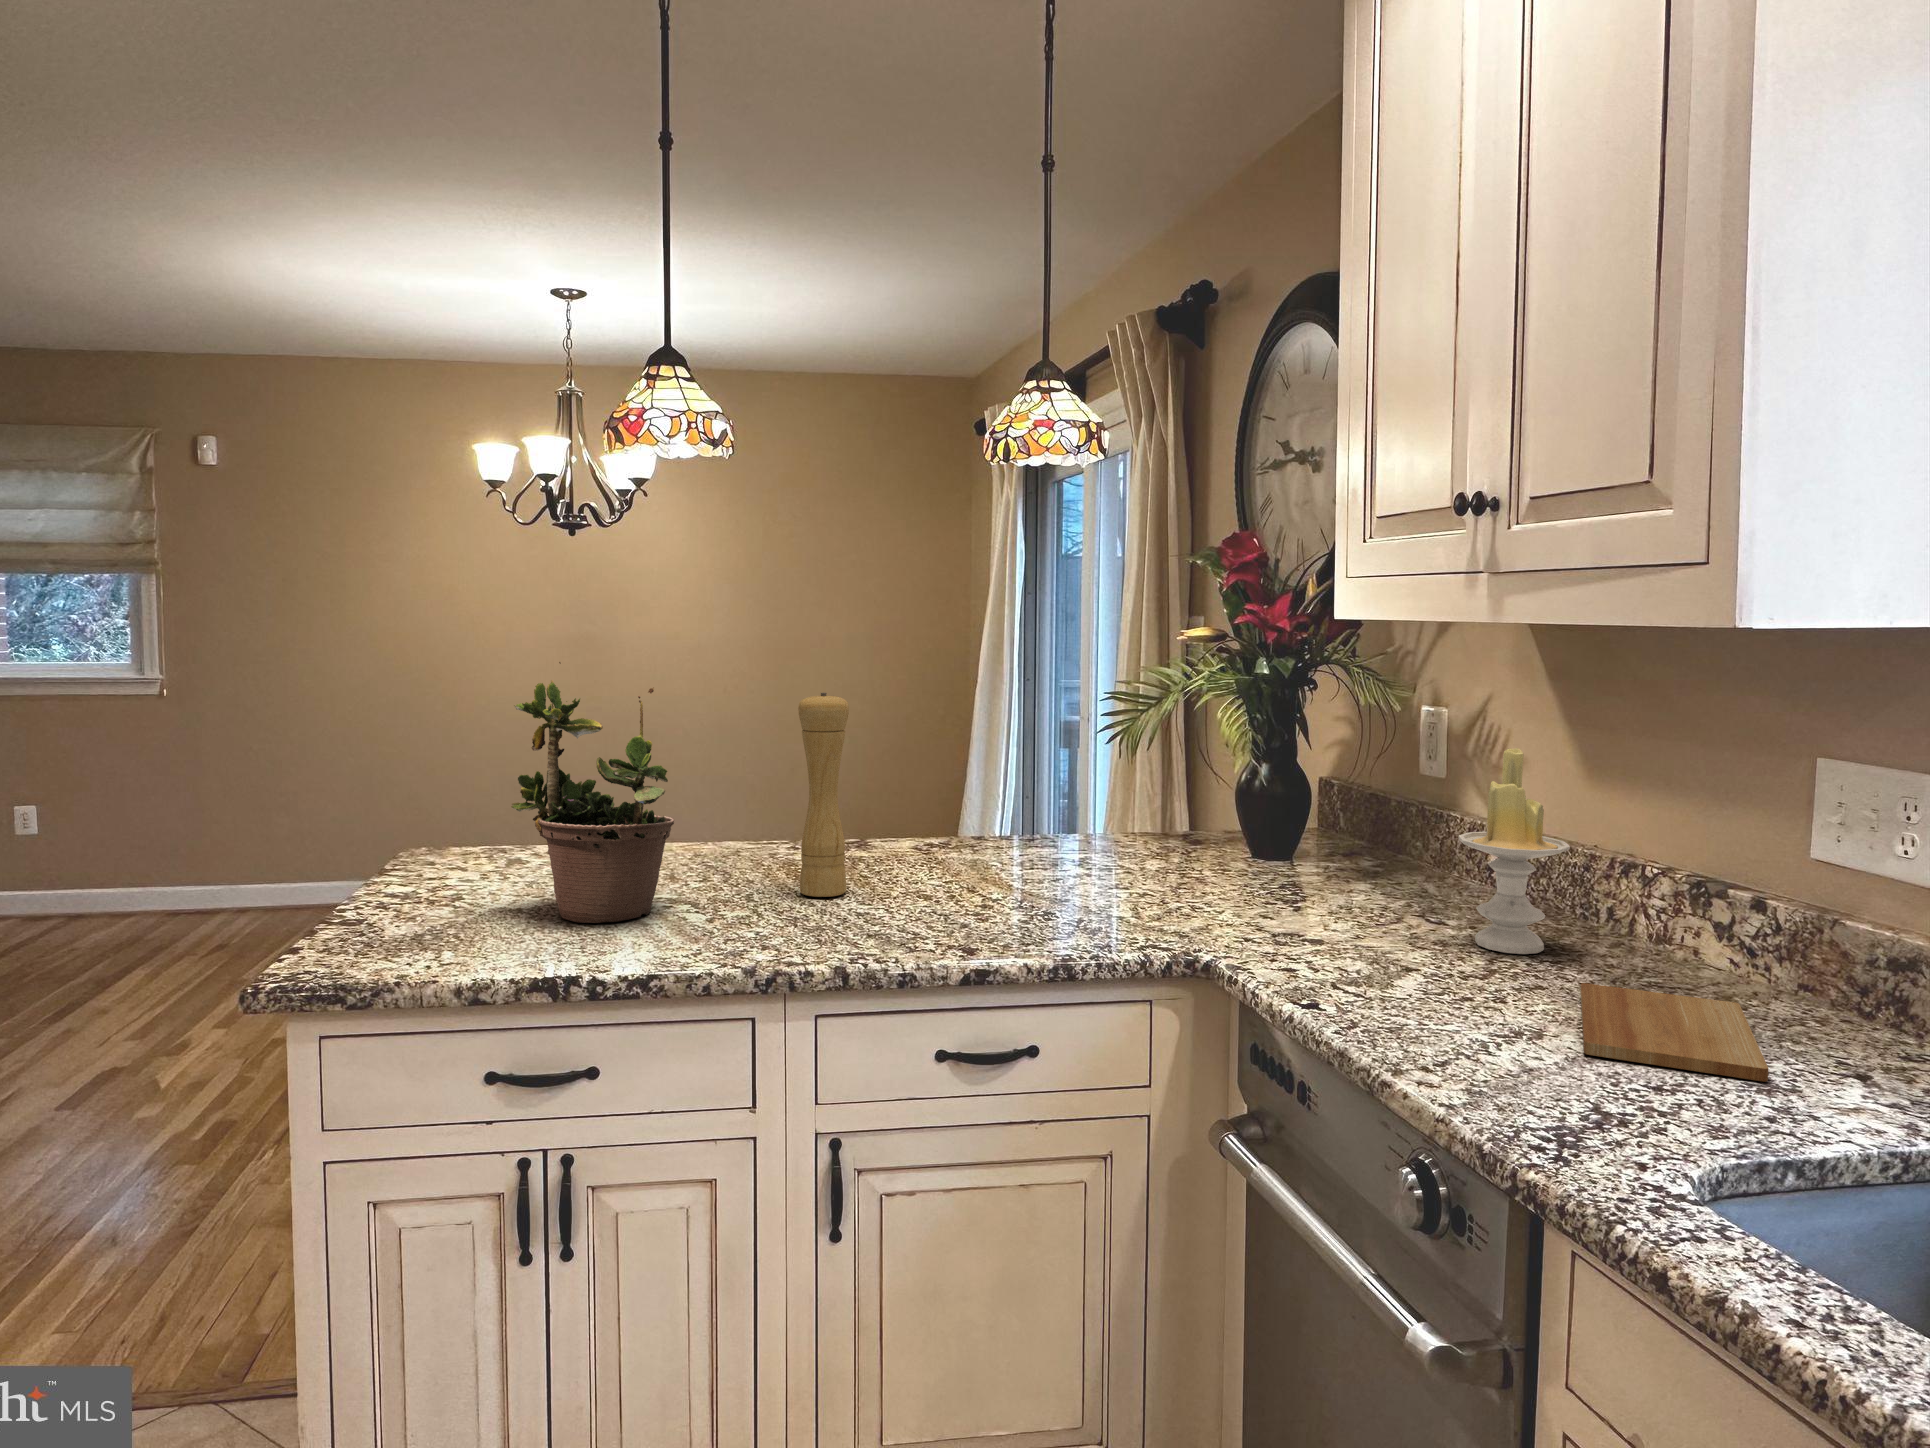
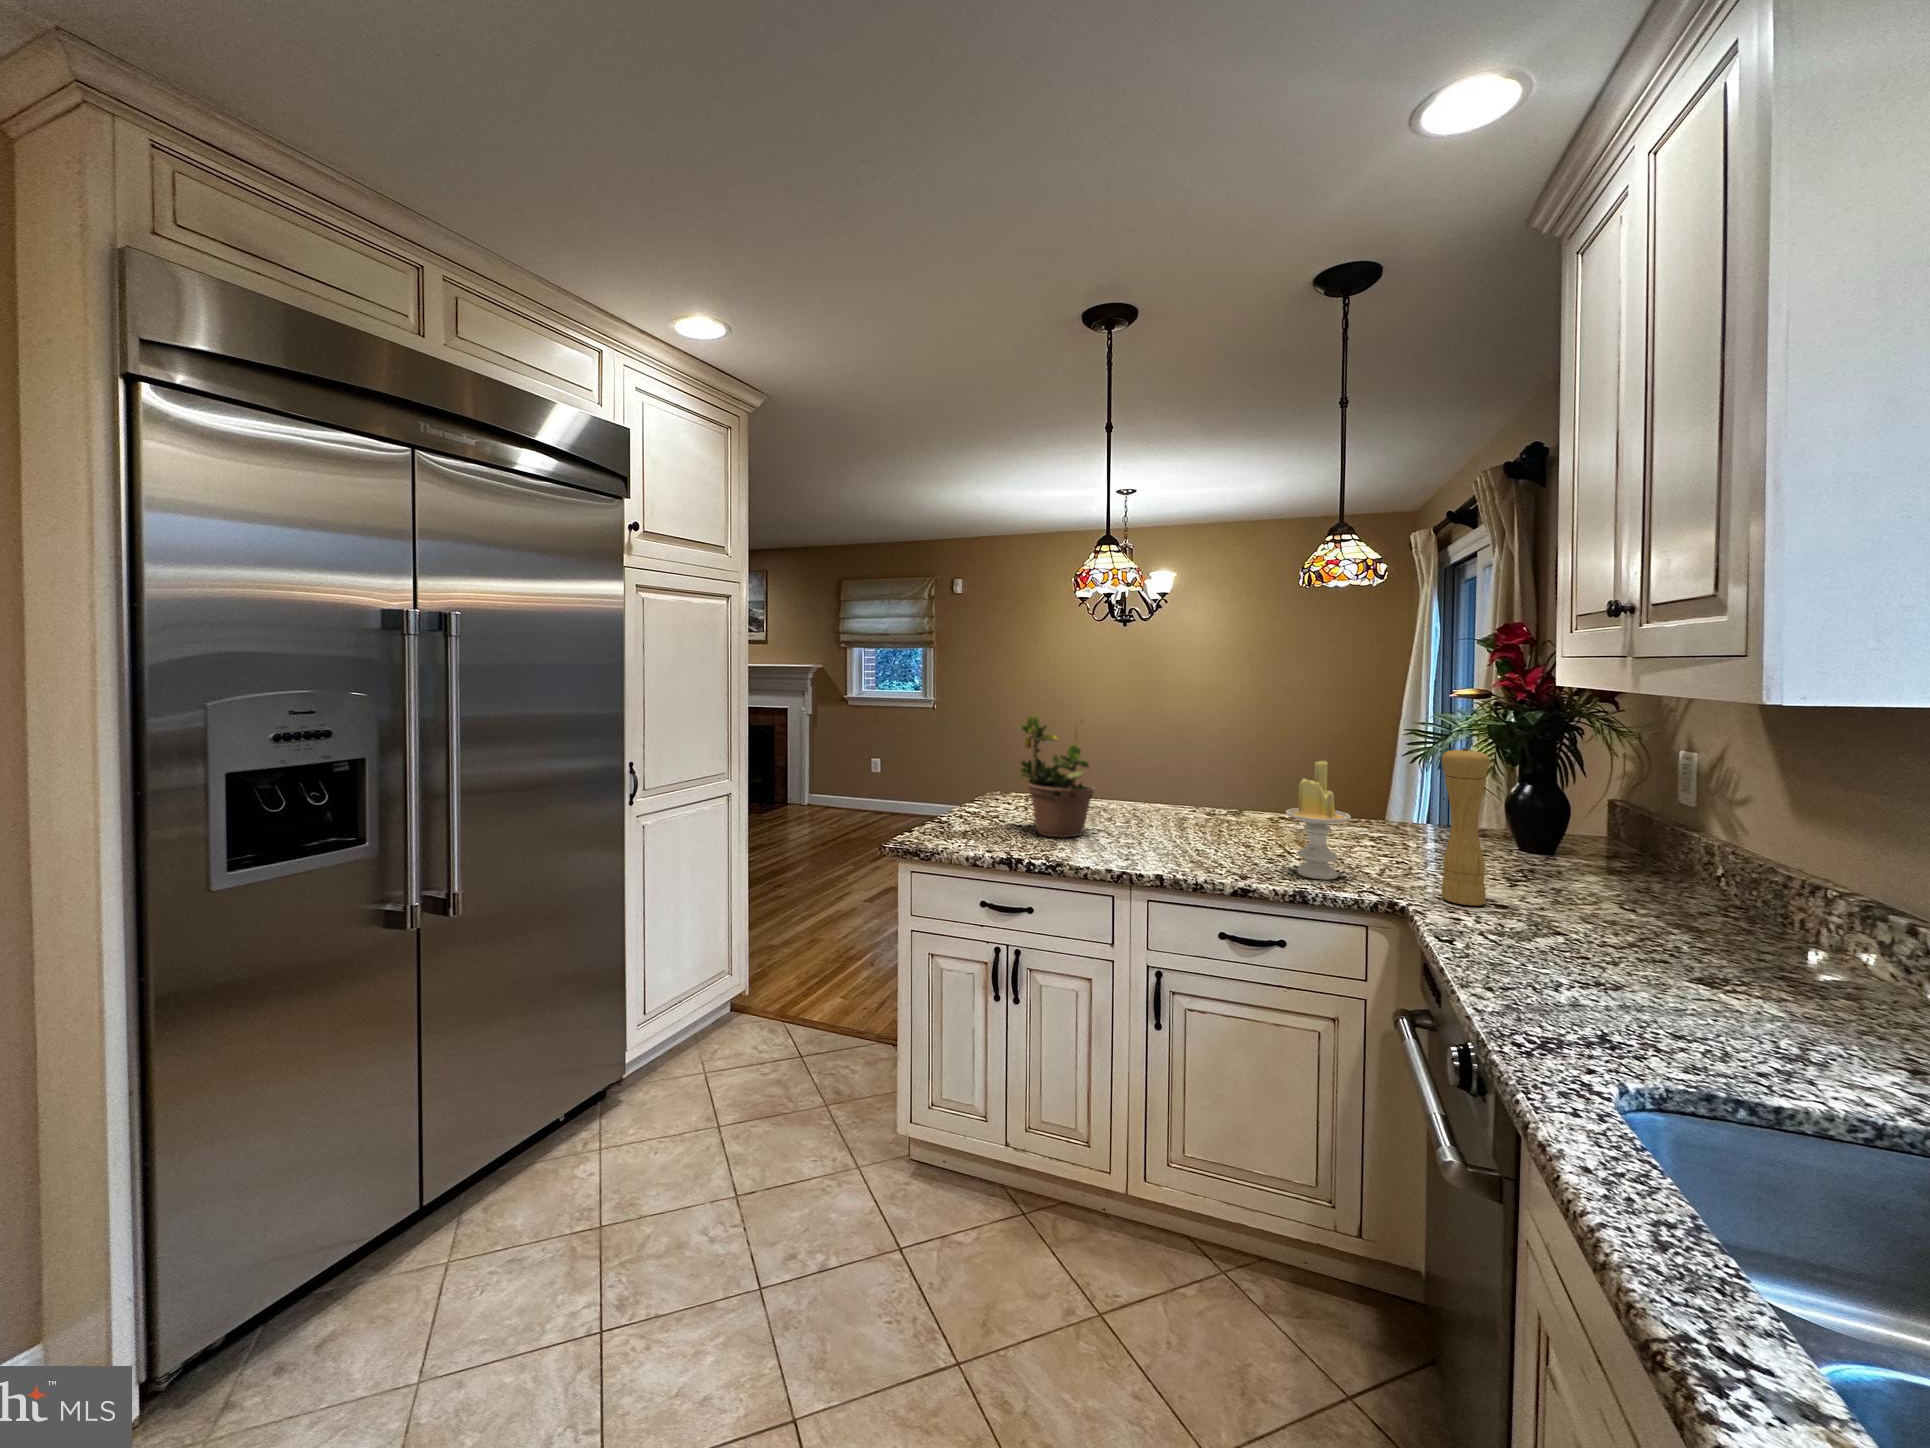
pepper mill: present [798,693,849,897] -> present [1442,748,1490,906]
candle: present [1459,748,1570,954] -> present [1286,761,1351,879]
cutting board: present [1581,983,1768,1081] -> none [1630,964,1842,1051]

